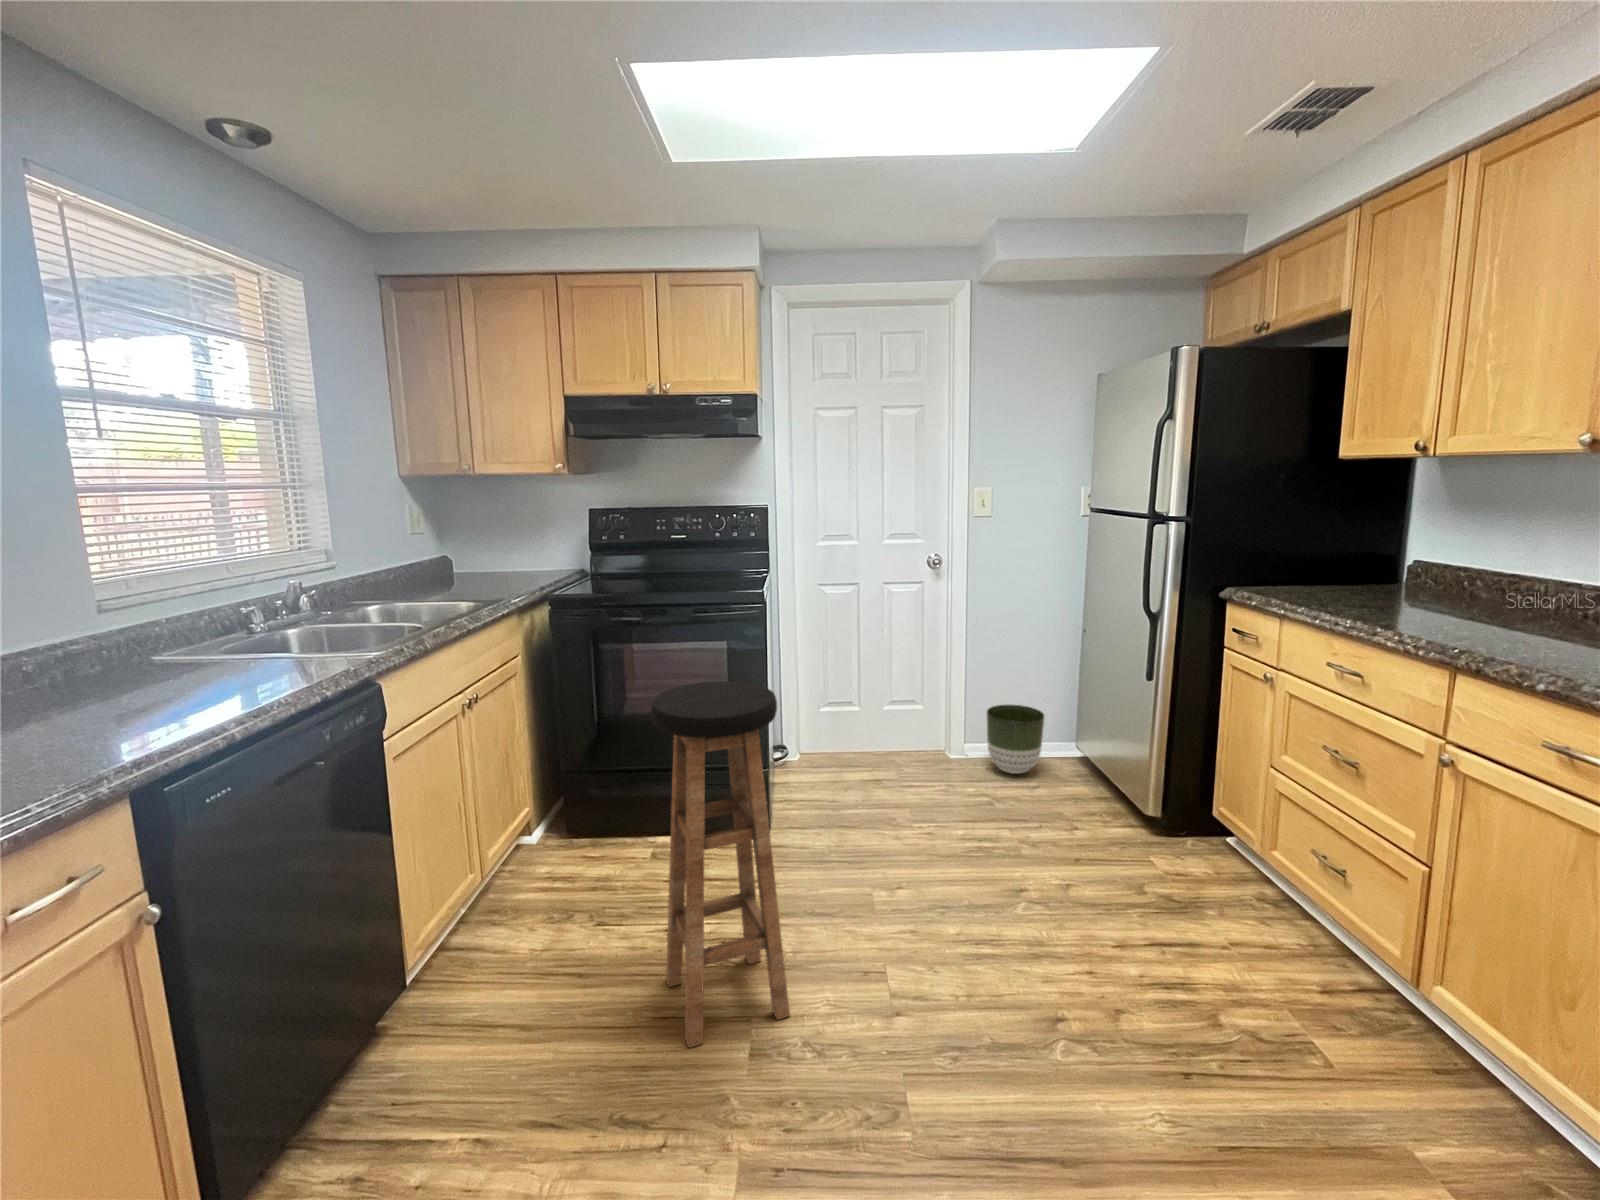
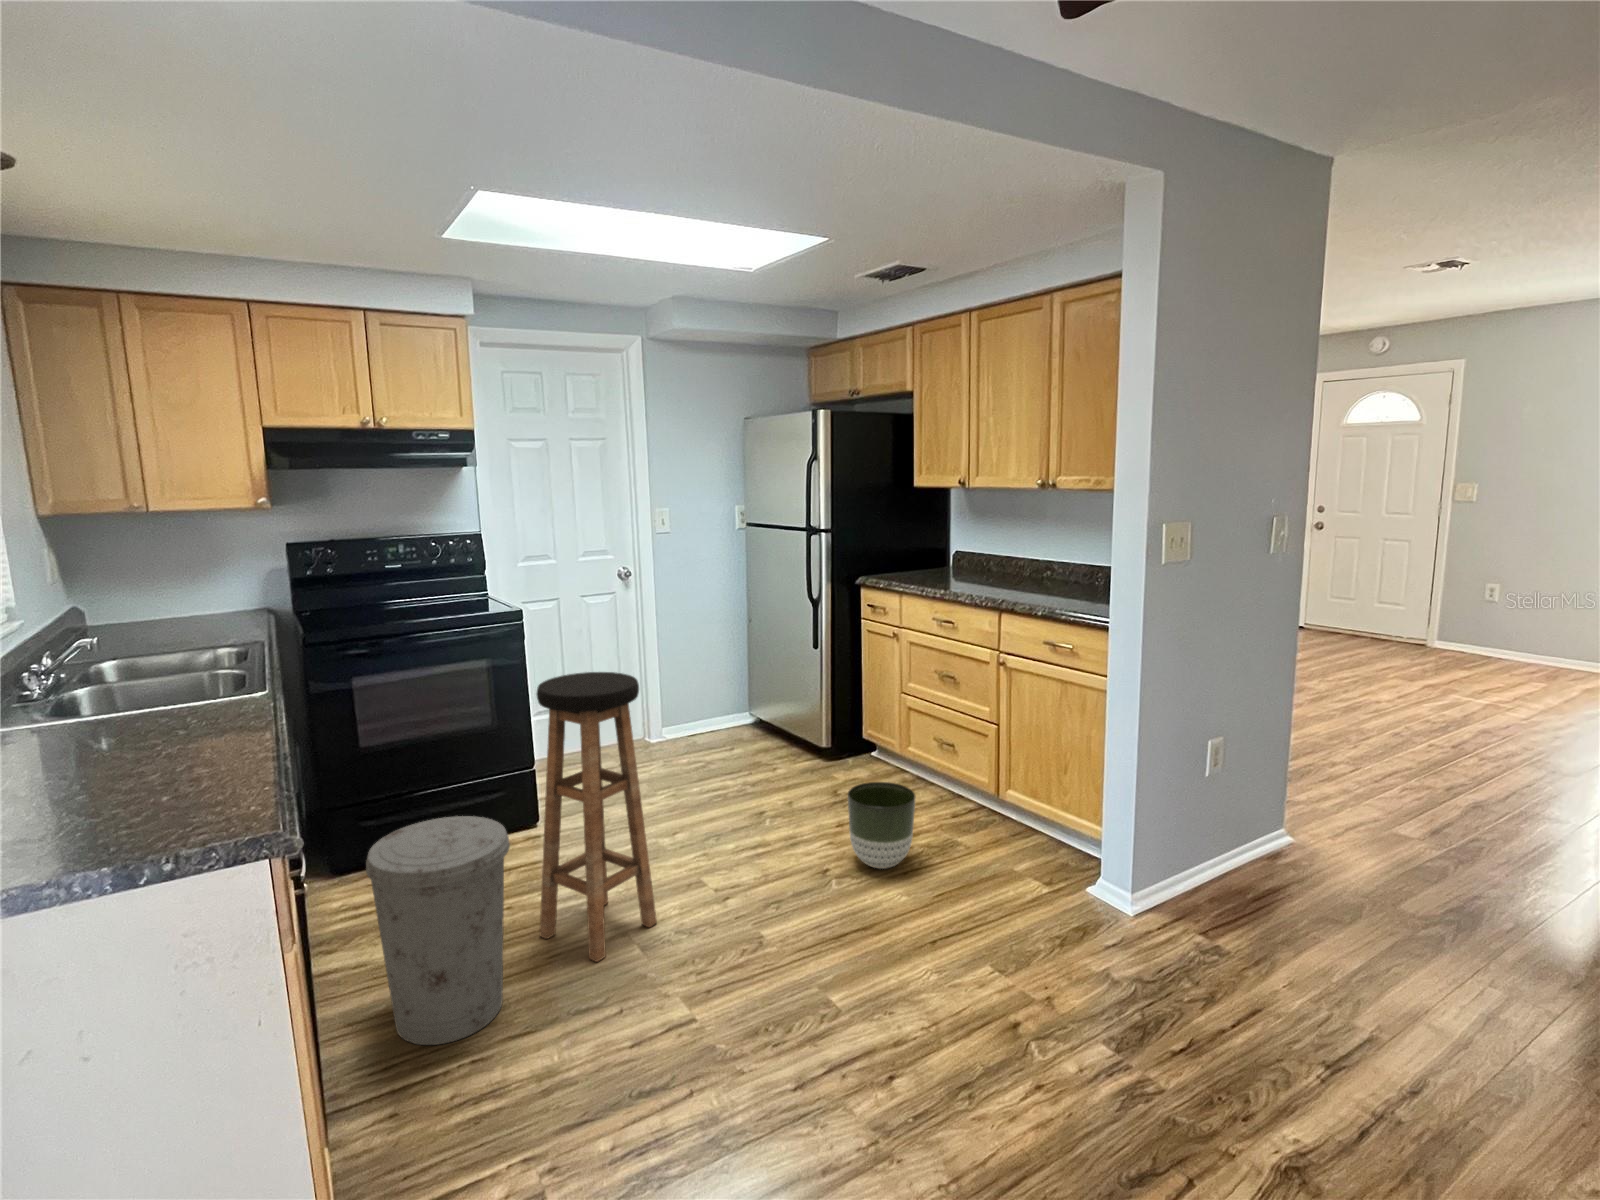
planter: present [987,705,1045,774] -> present [848,782,916,869]
trash can: none [420,824,583,1094] -> present [366,816,510,1045]

